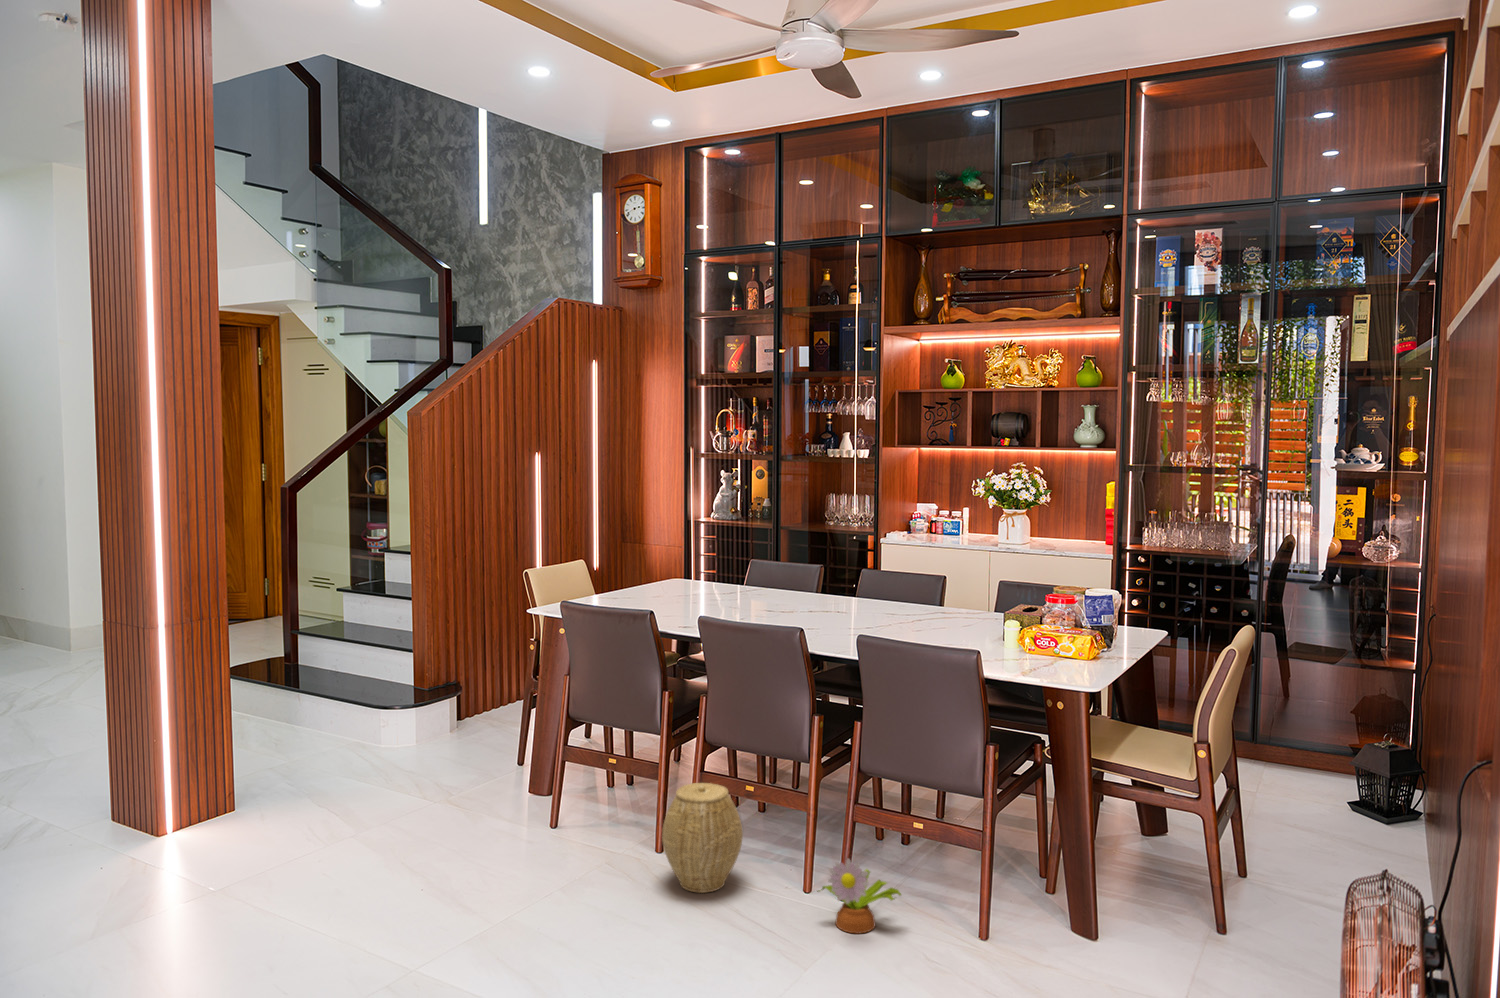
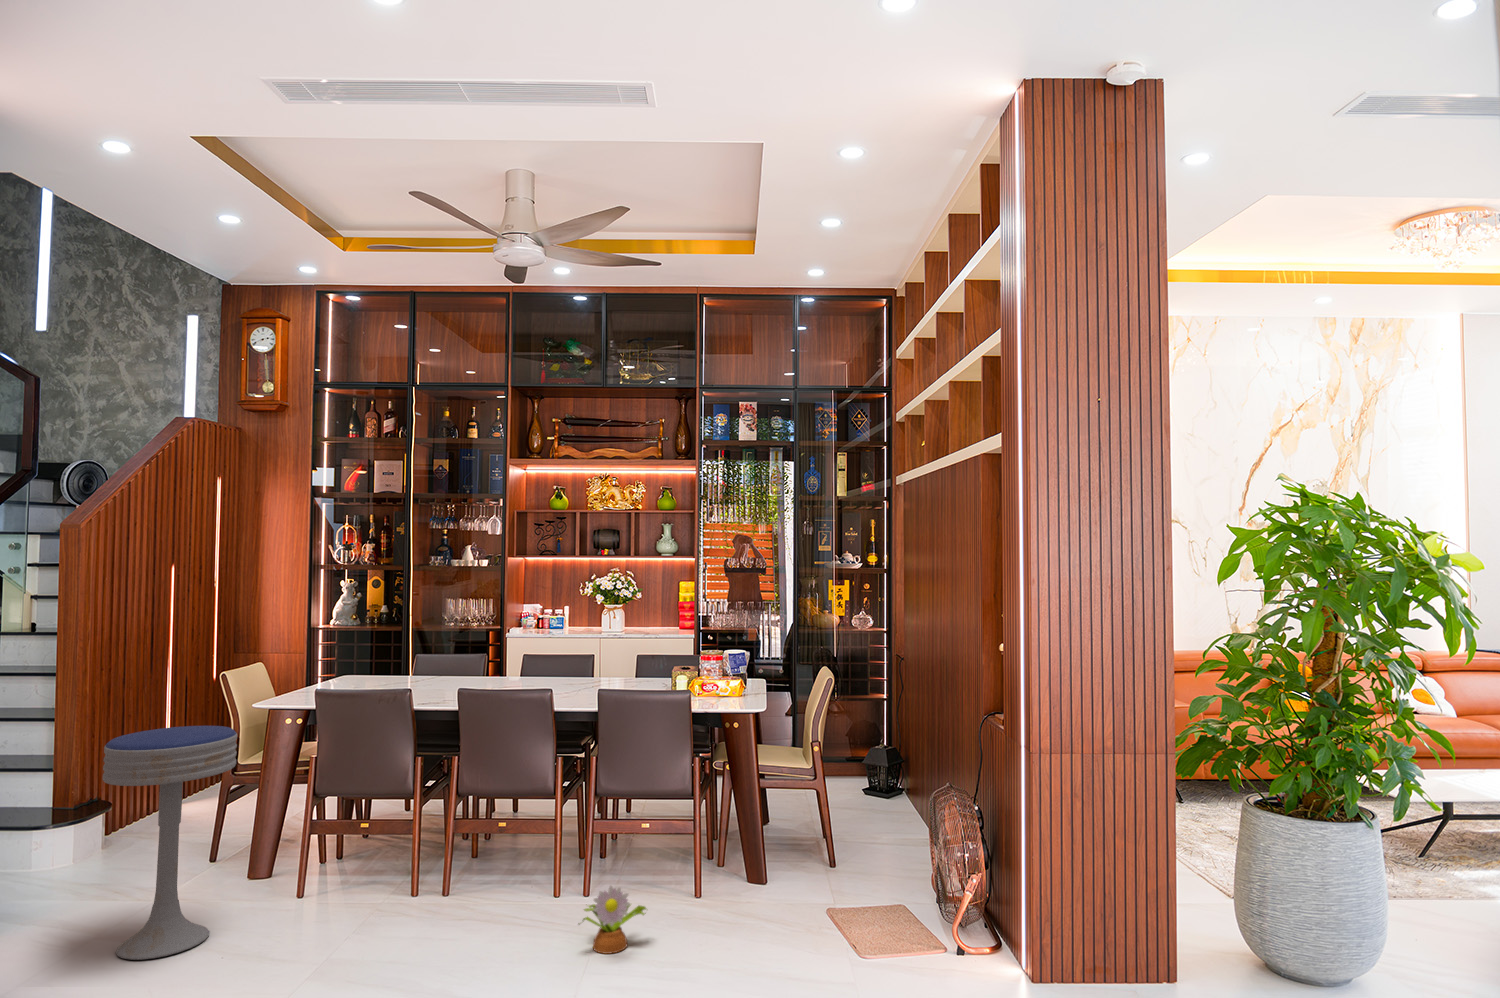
bar stool: none [439,616,545,822] -> present [103,726,237,960]
woven basket: present [662,783,743,893] -> none [412,852,492,960]

